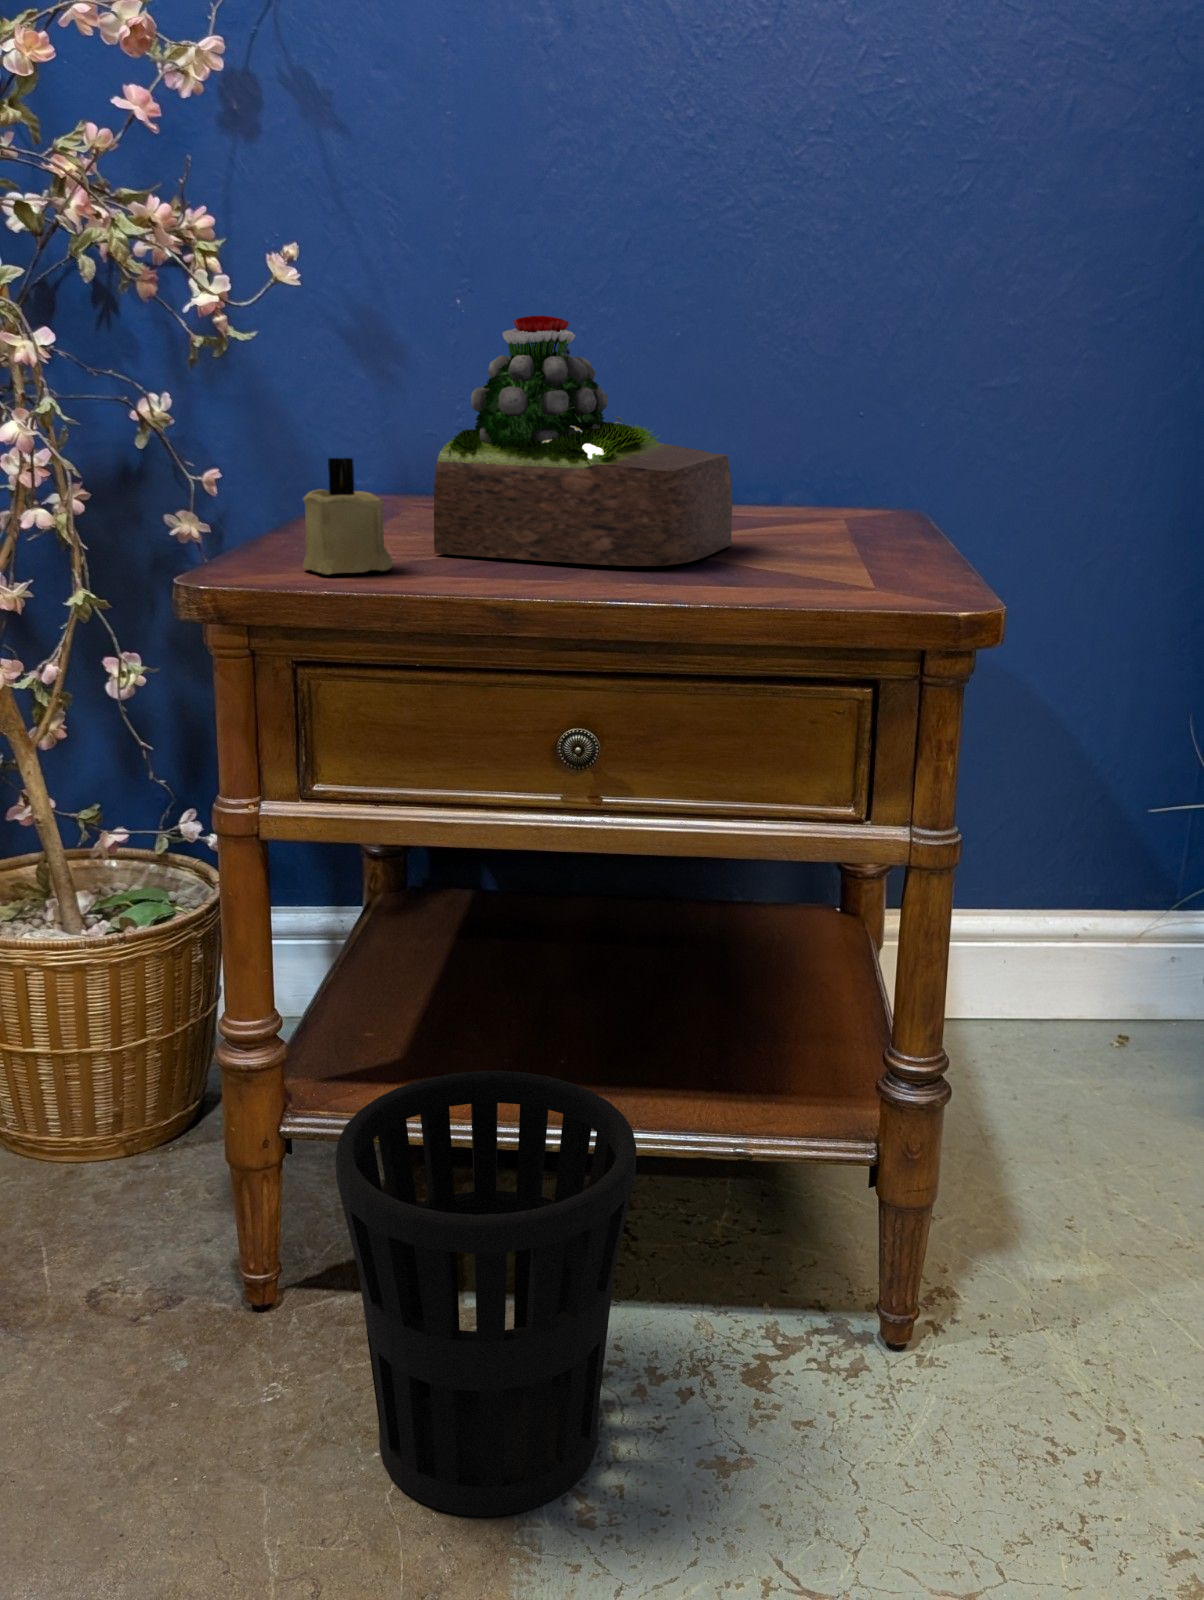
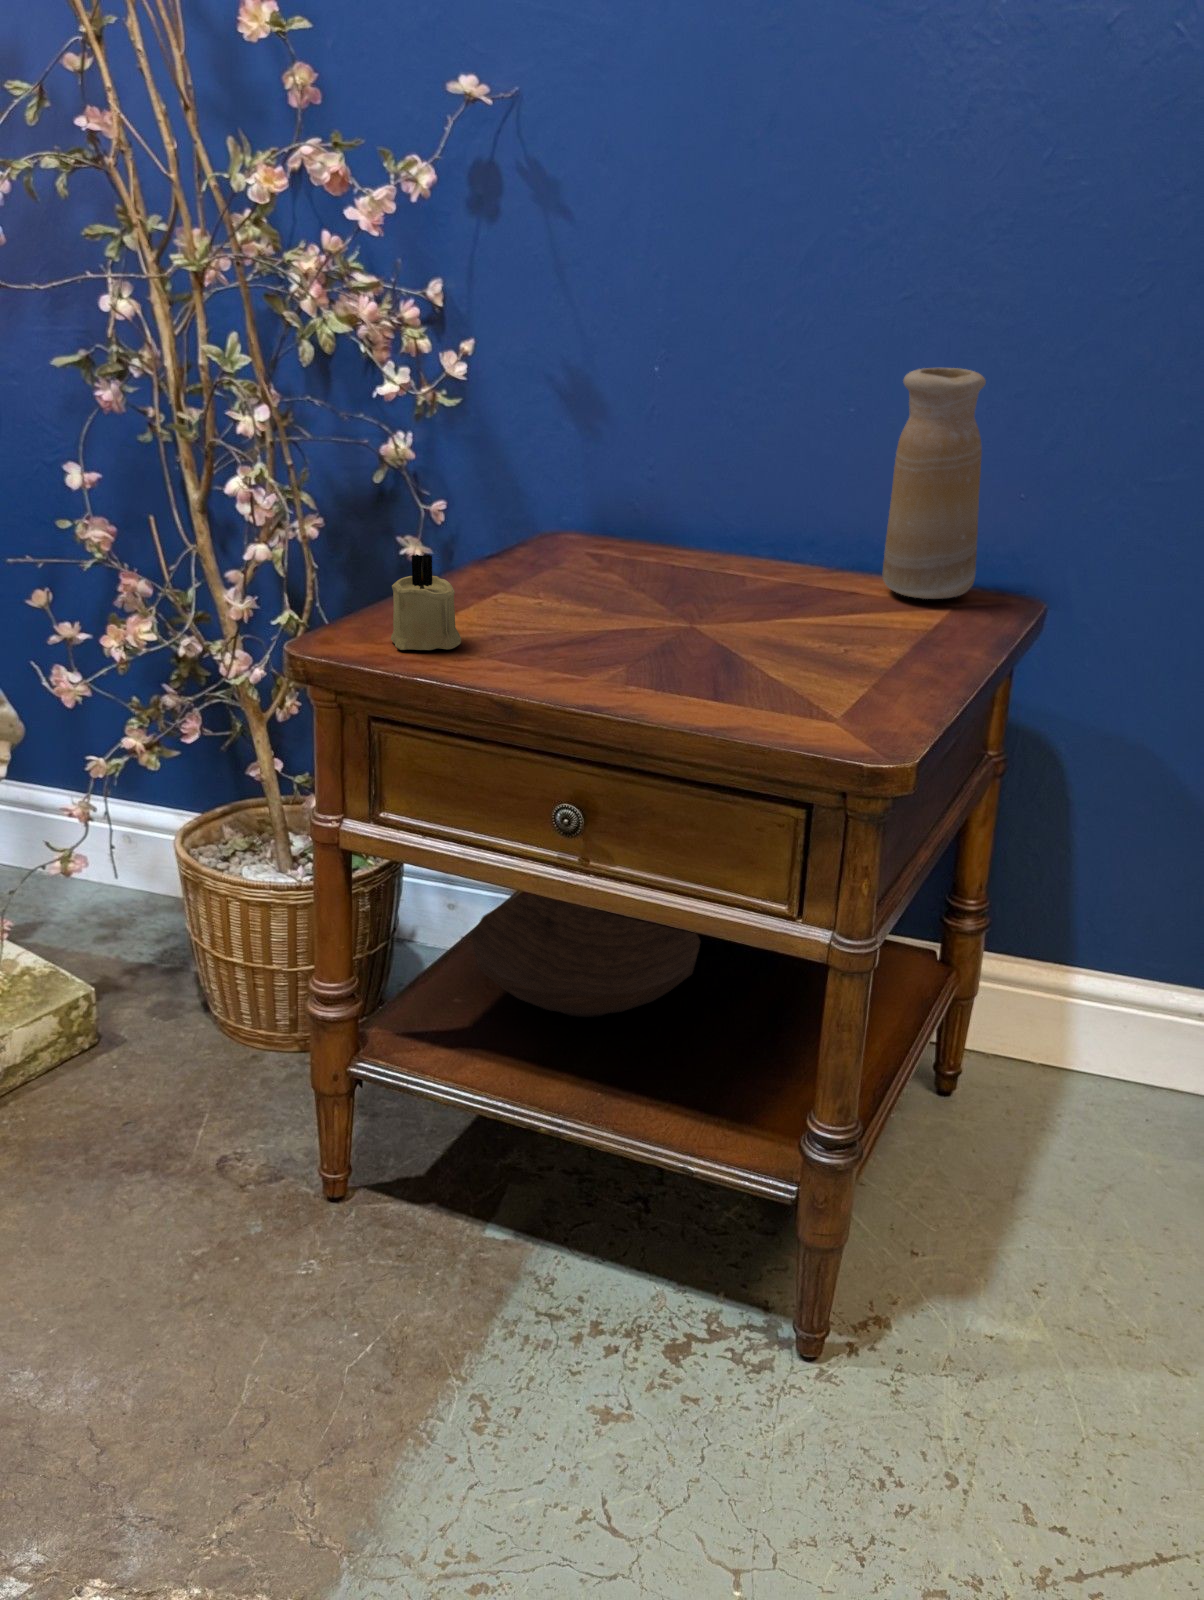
vase: none [770,270,868,514] -> present [883,368,986,599]
succulent plant: present [434,316,732,566] -> none [515,430,786,665]
wooden bowl: none [383,885,653,1025] -> present [472,895,700,1017]
wastebasket: present [336,1071,636,1516] -> none [322,1059,560,1407]

